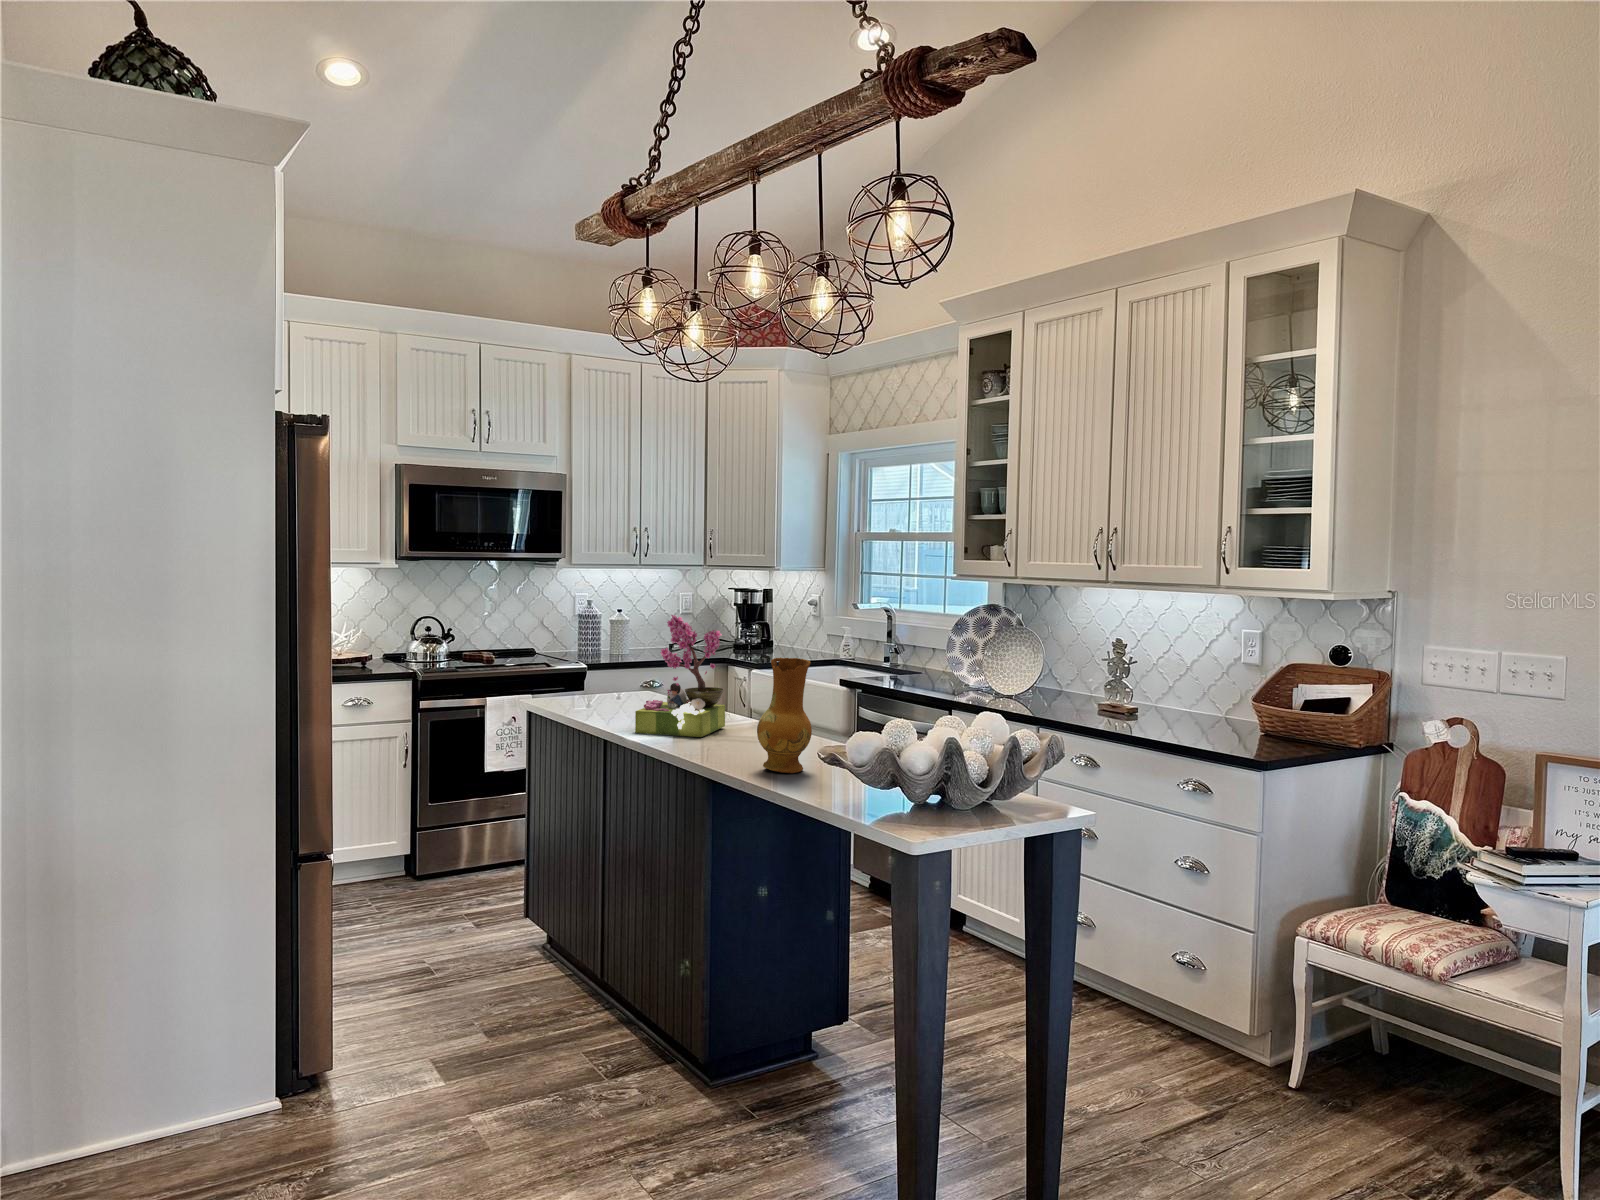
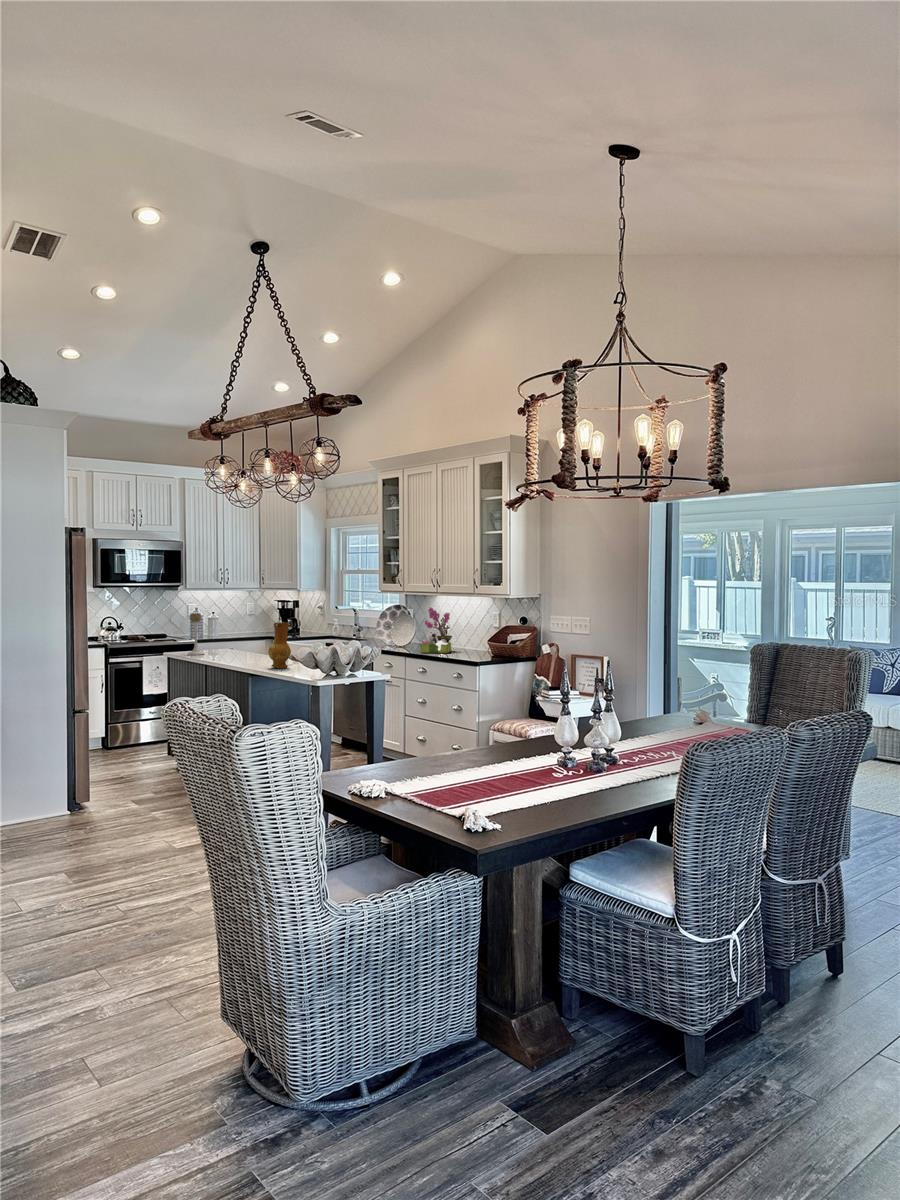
flower arrangement: present [635,615,725,737] -> present [421,607,452,653]
candle holder: none [565,620,602,712] -> present [188,613,205,655]

